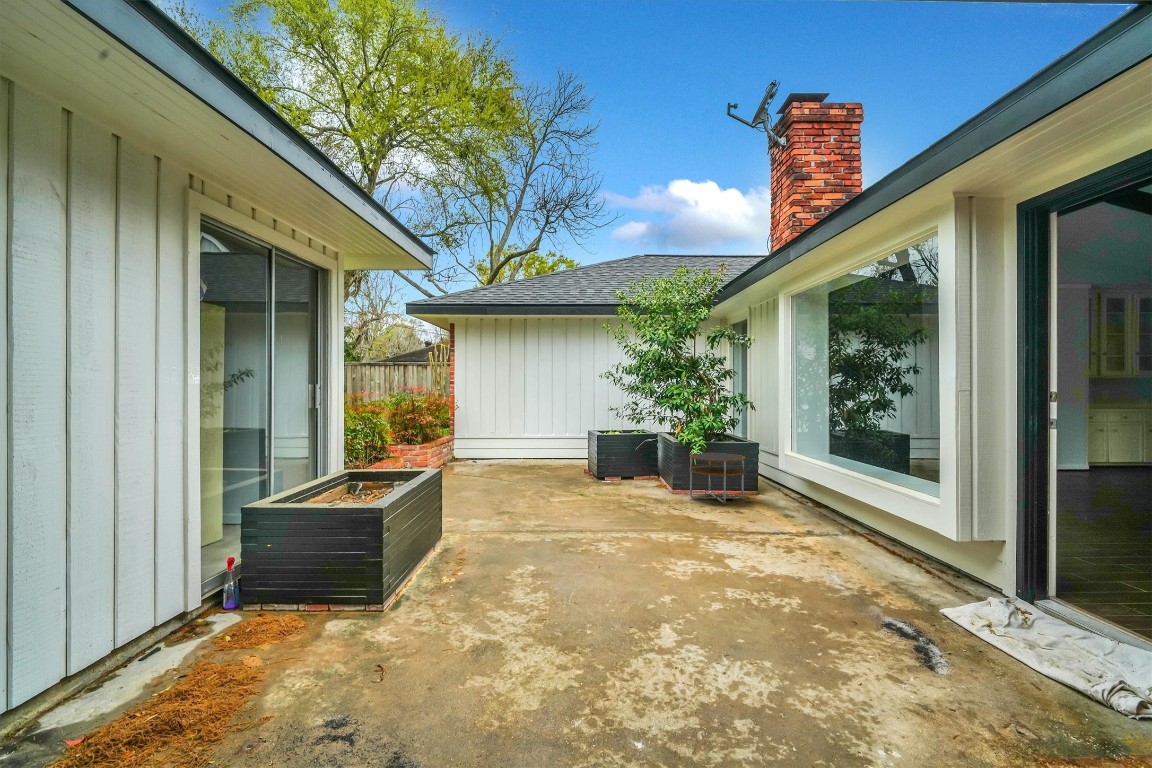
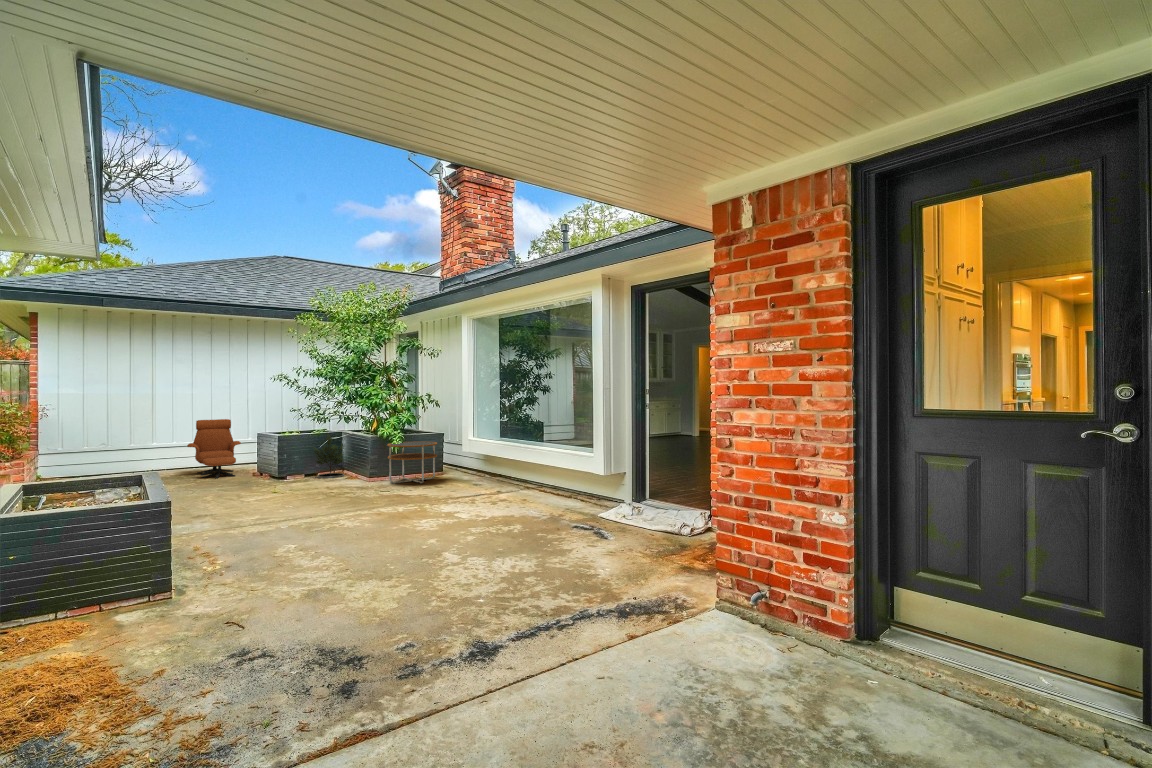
lounge chair: none [540,415,580,470] -> present [187,419,241,479]
potted tree: none [627,434,658,482] -> present [314,433,344,478]

